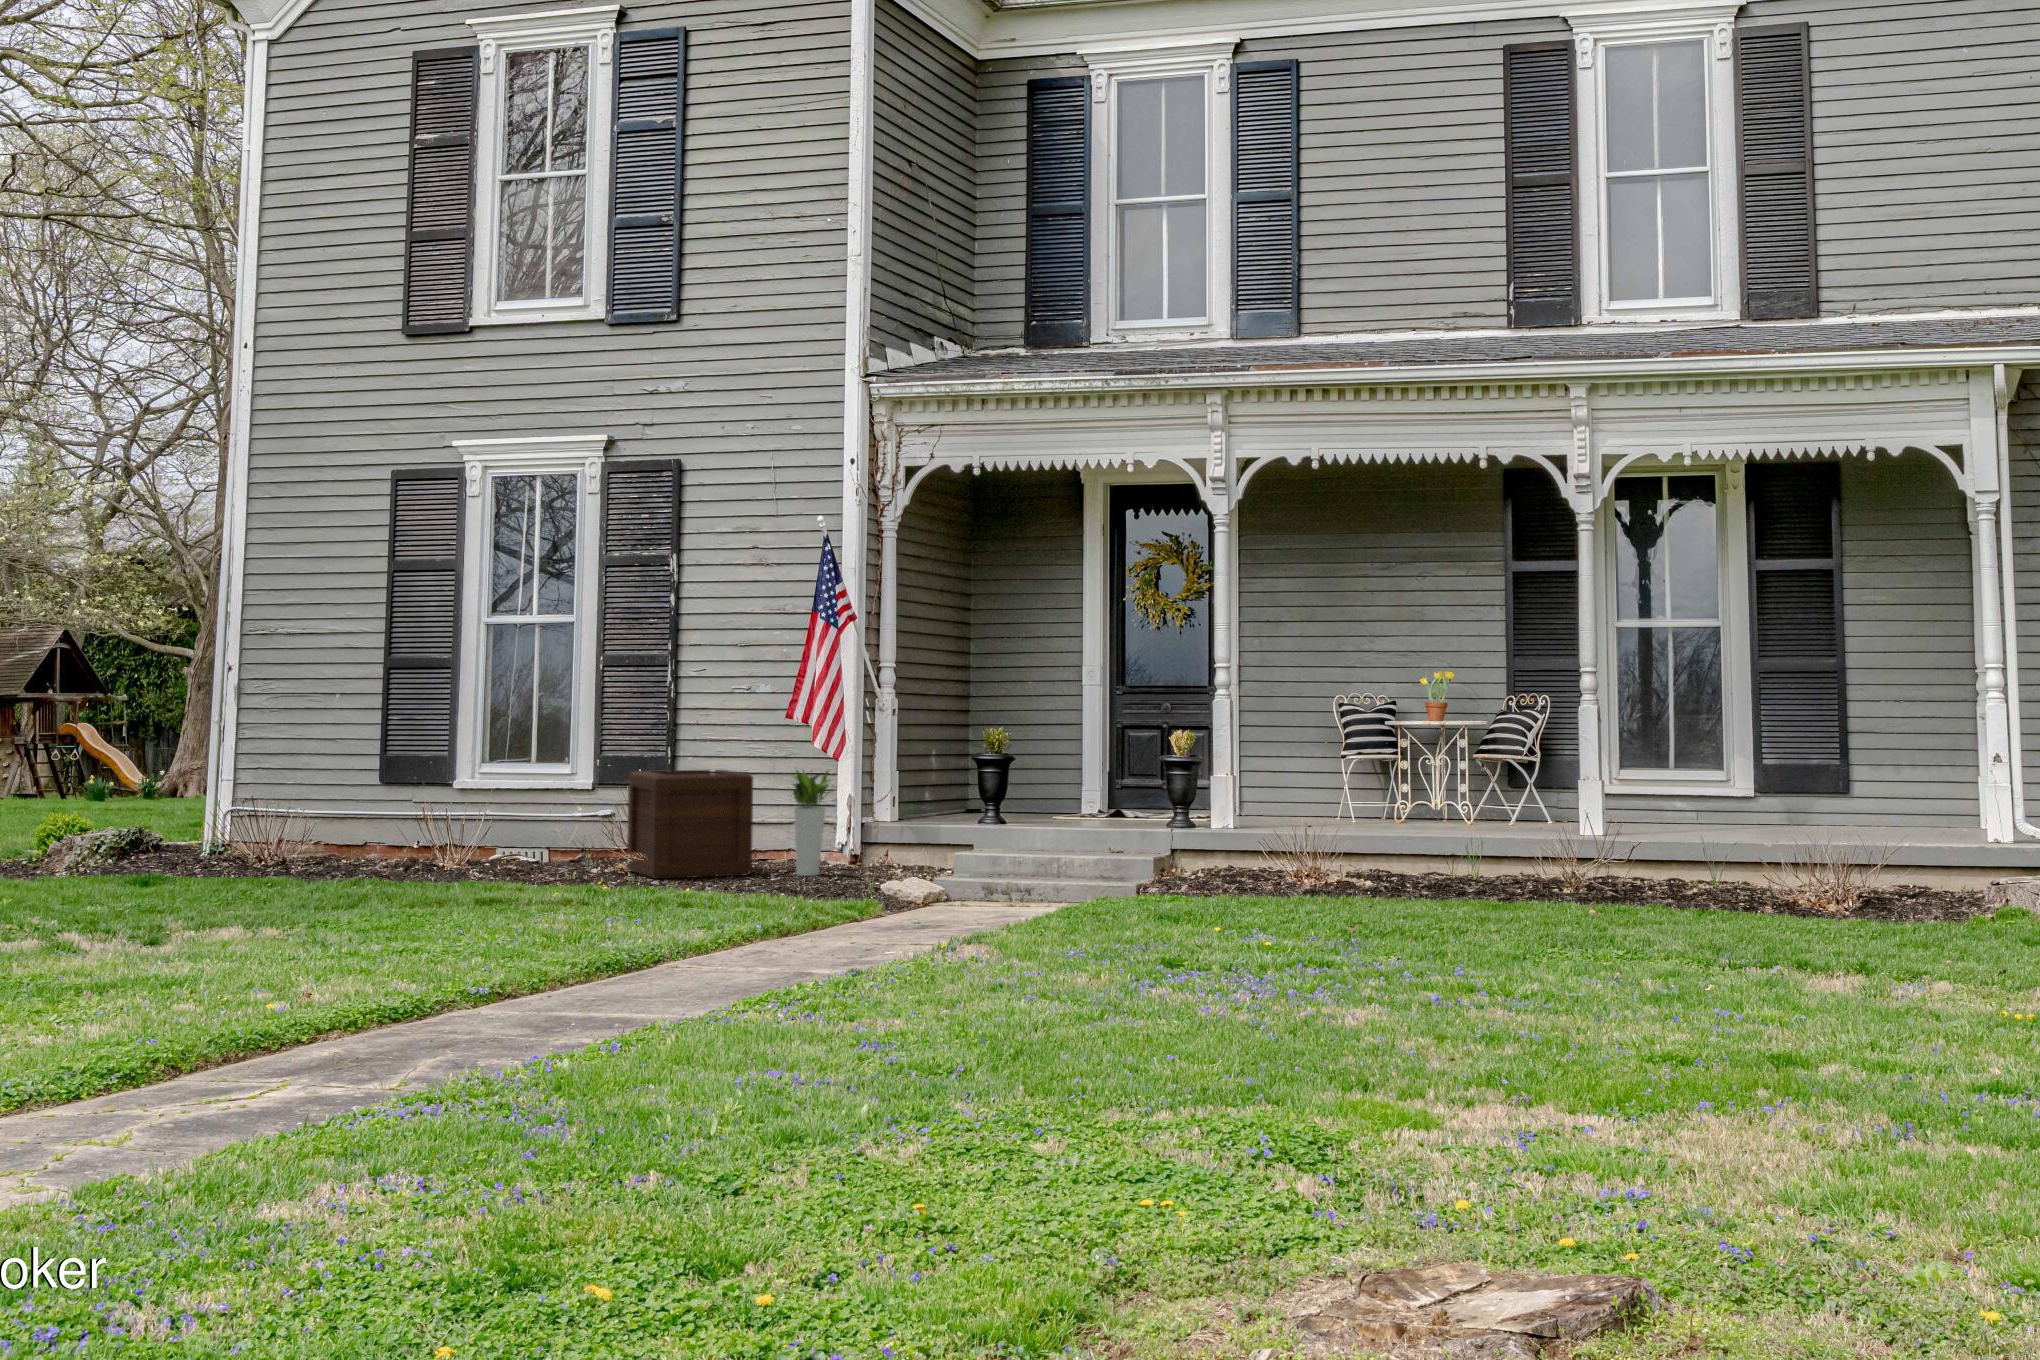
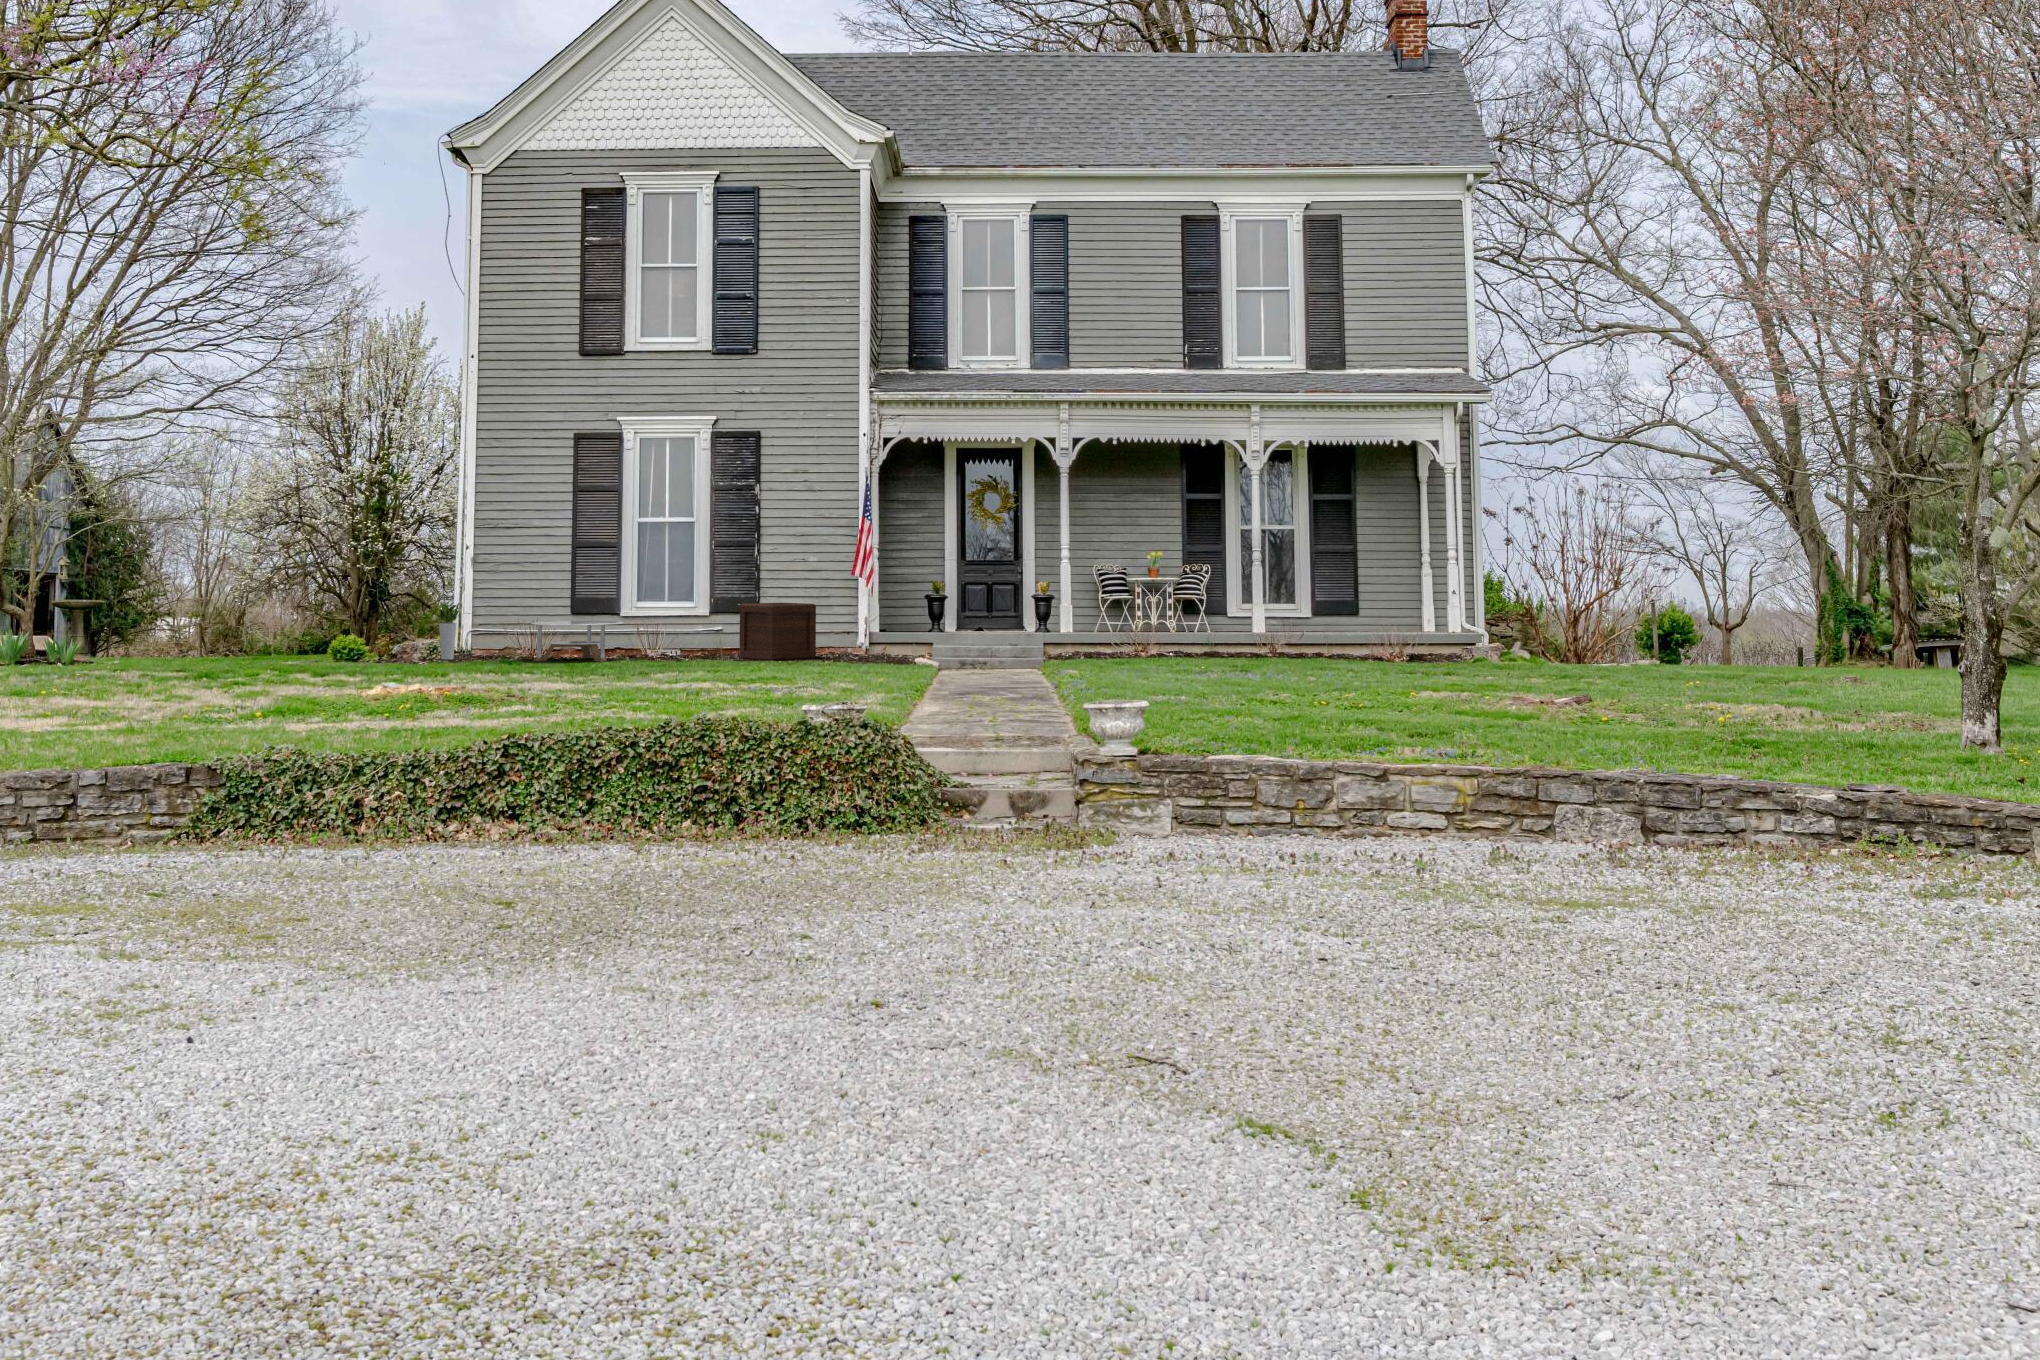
planter: present [793,771,831,876] -> present [438,602,460,659]
round table: none [271,796,439,873] -> present [531,621,623,662]

